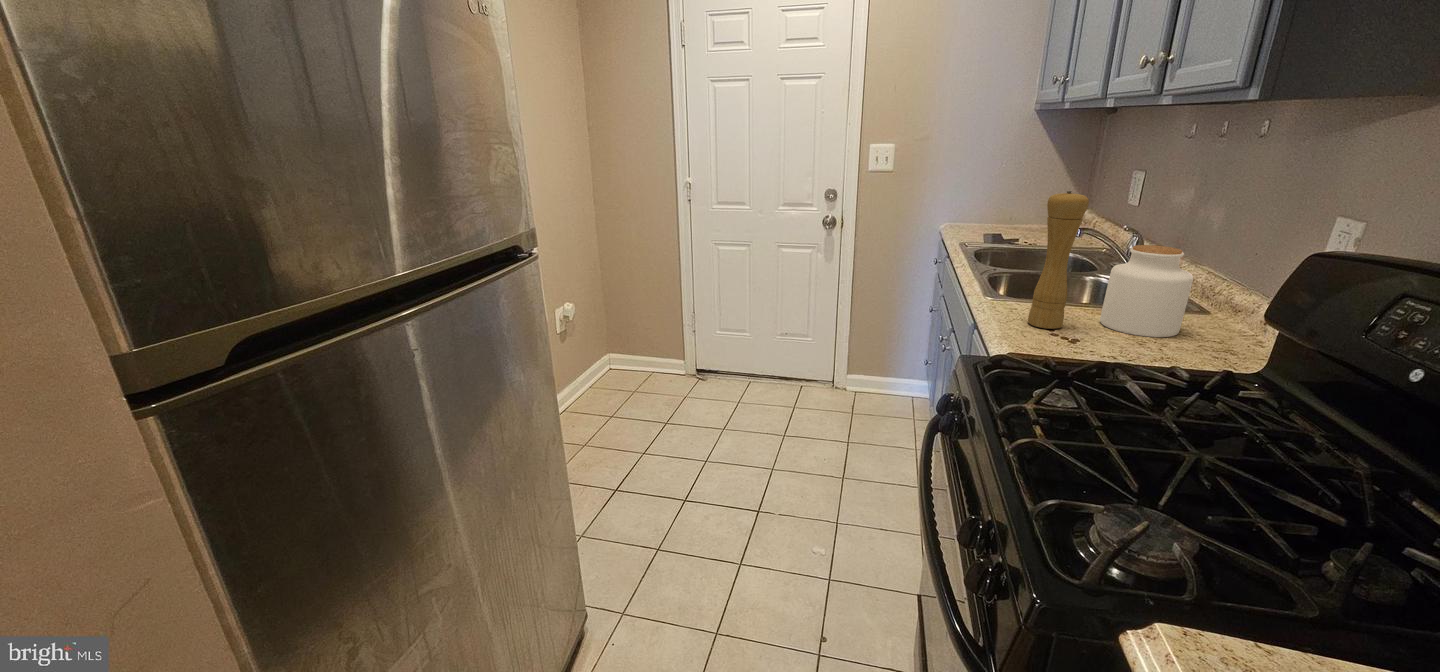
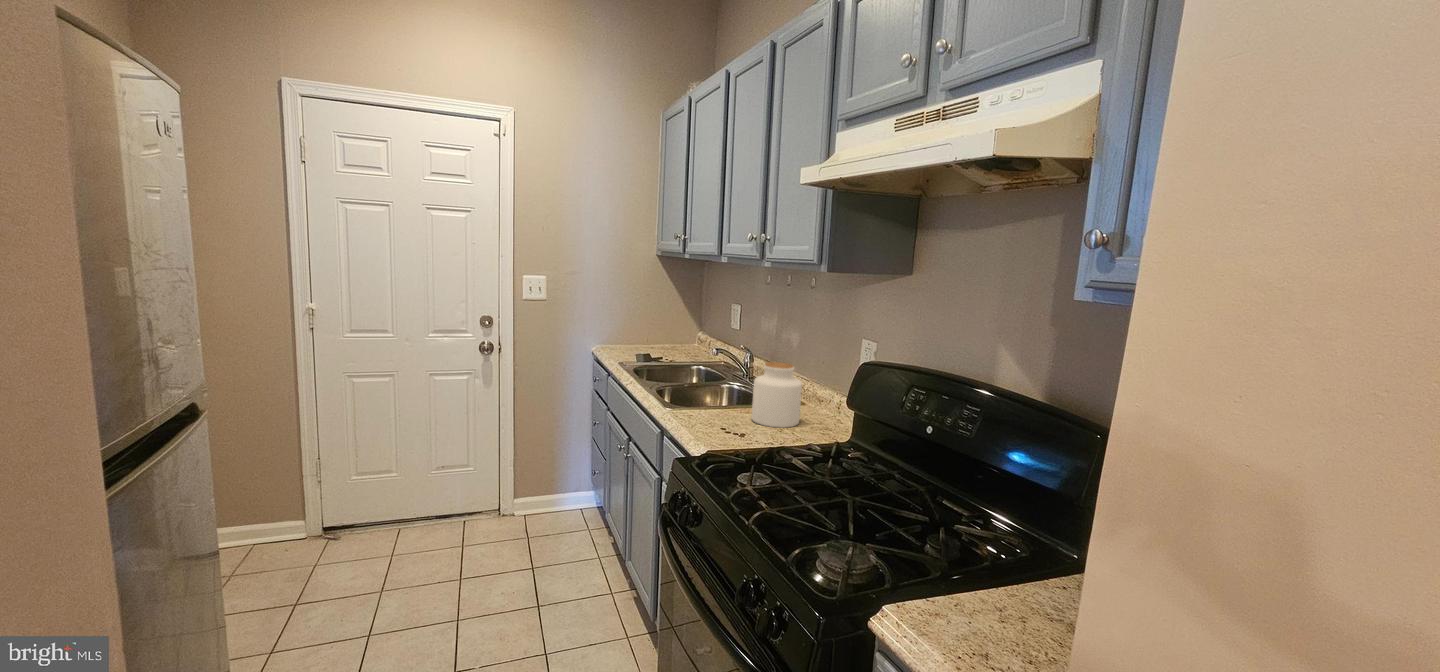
pepper mill: present [1028,191,1089,329] -> none [709,326,740,431]

